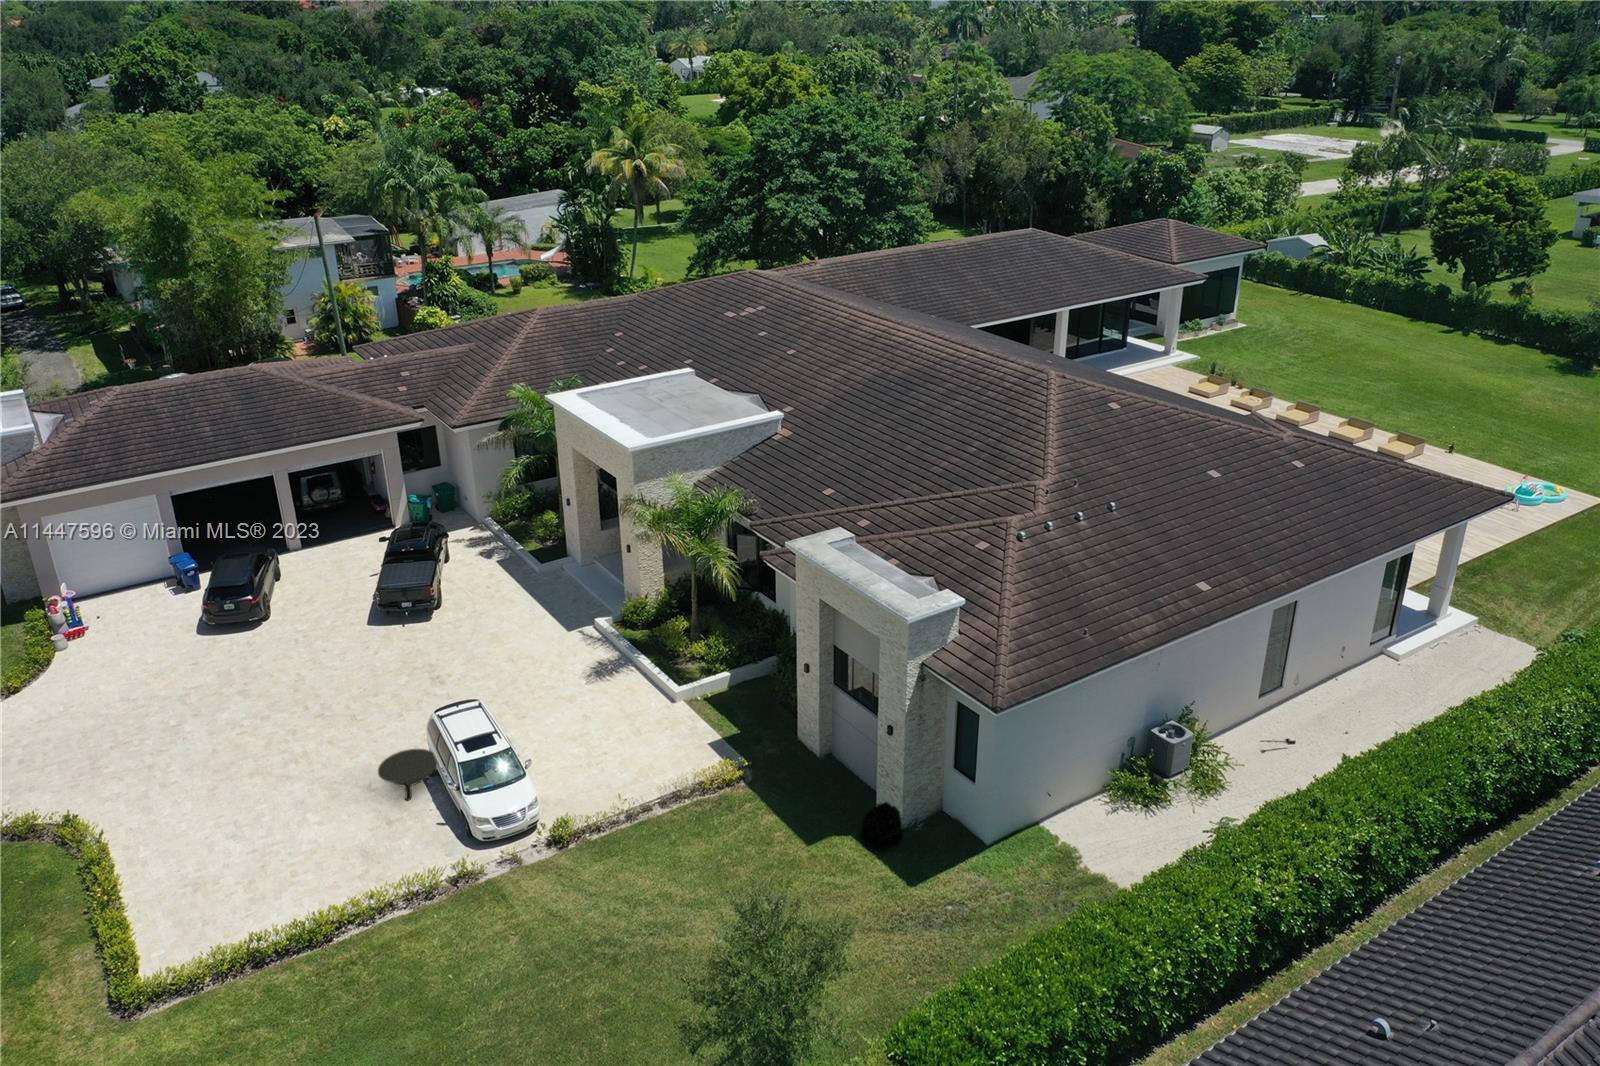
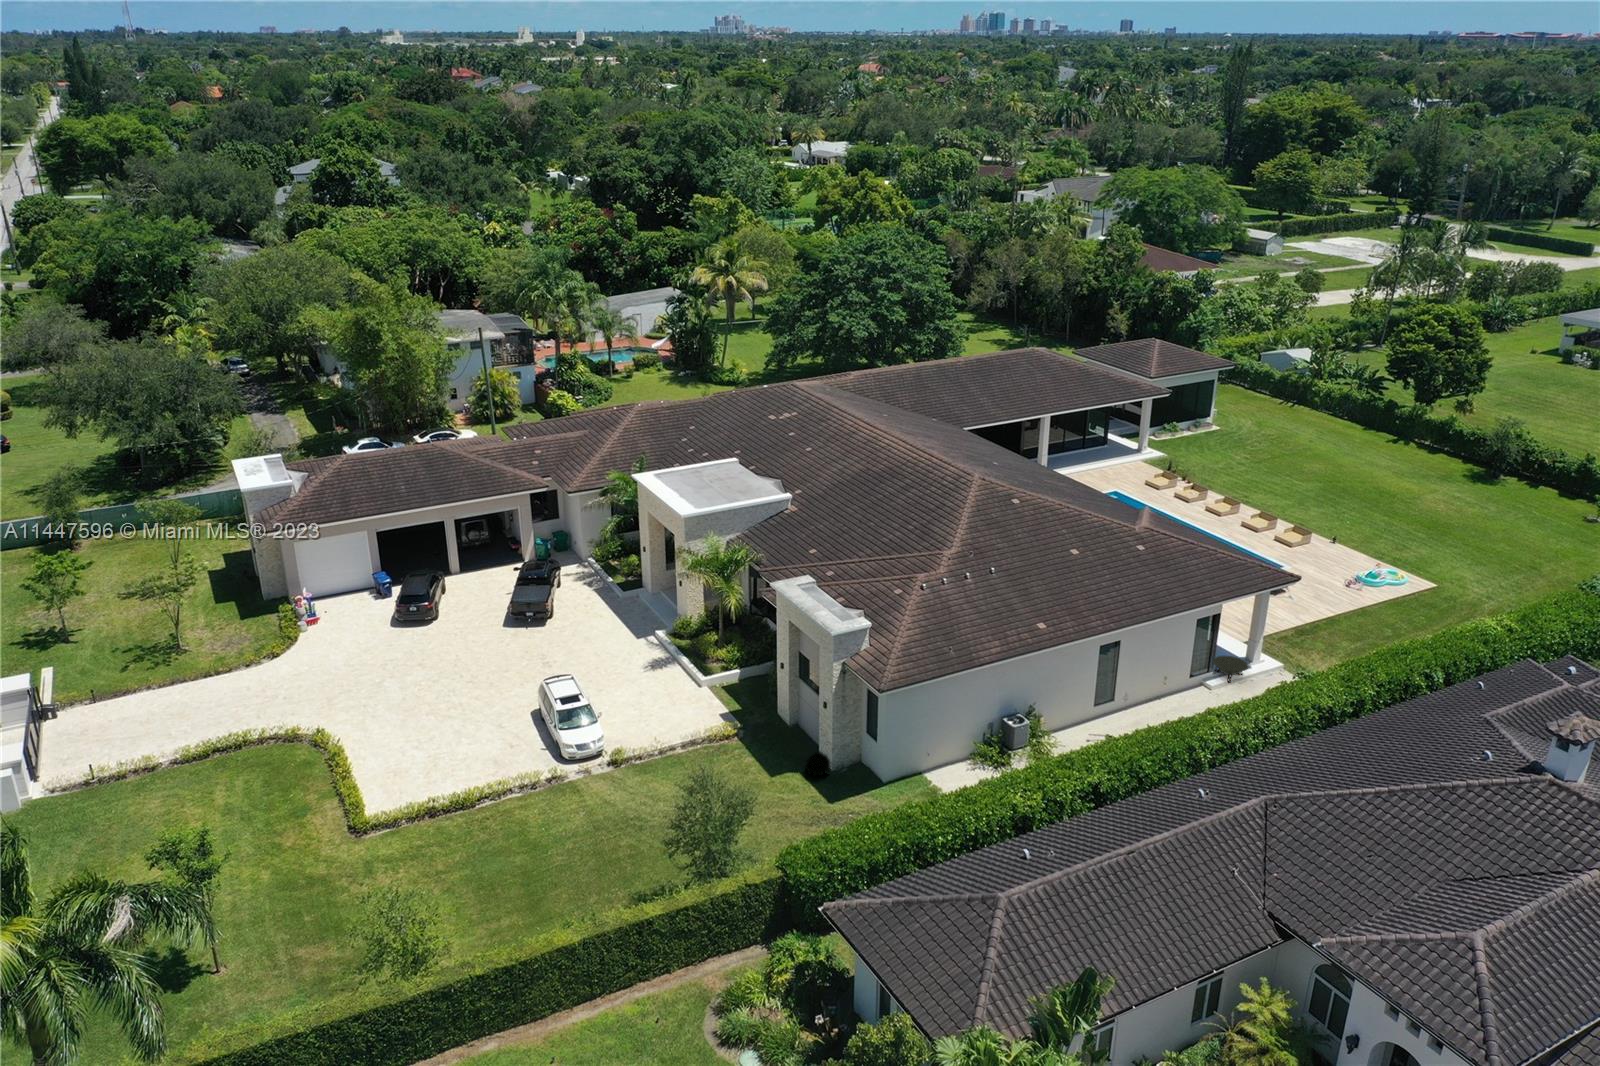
round table: present [378,749,437,801] -> present [1213,656,1248,683]

